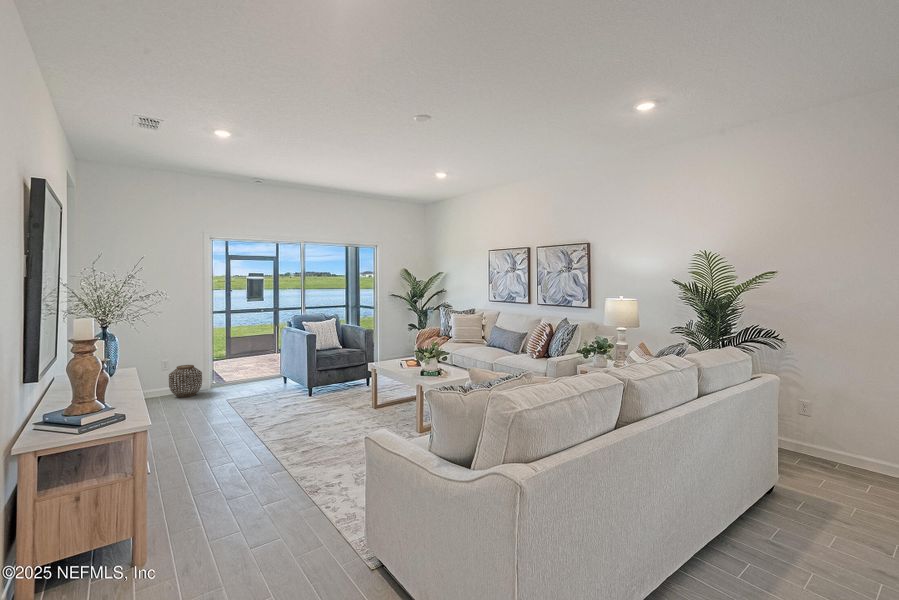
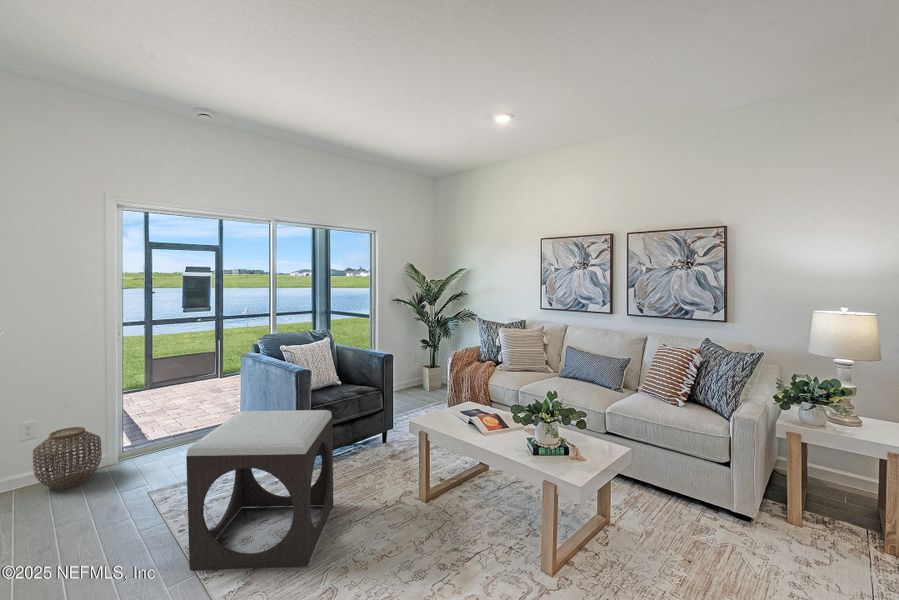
footstool: none [245,352,323,425] -> present [186,410,333,570]

